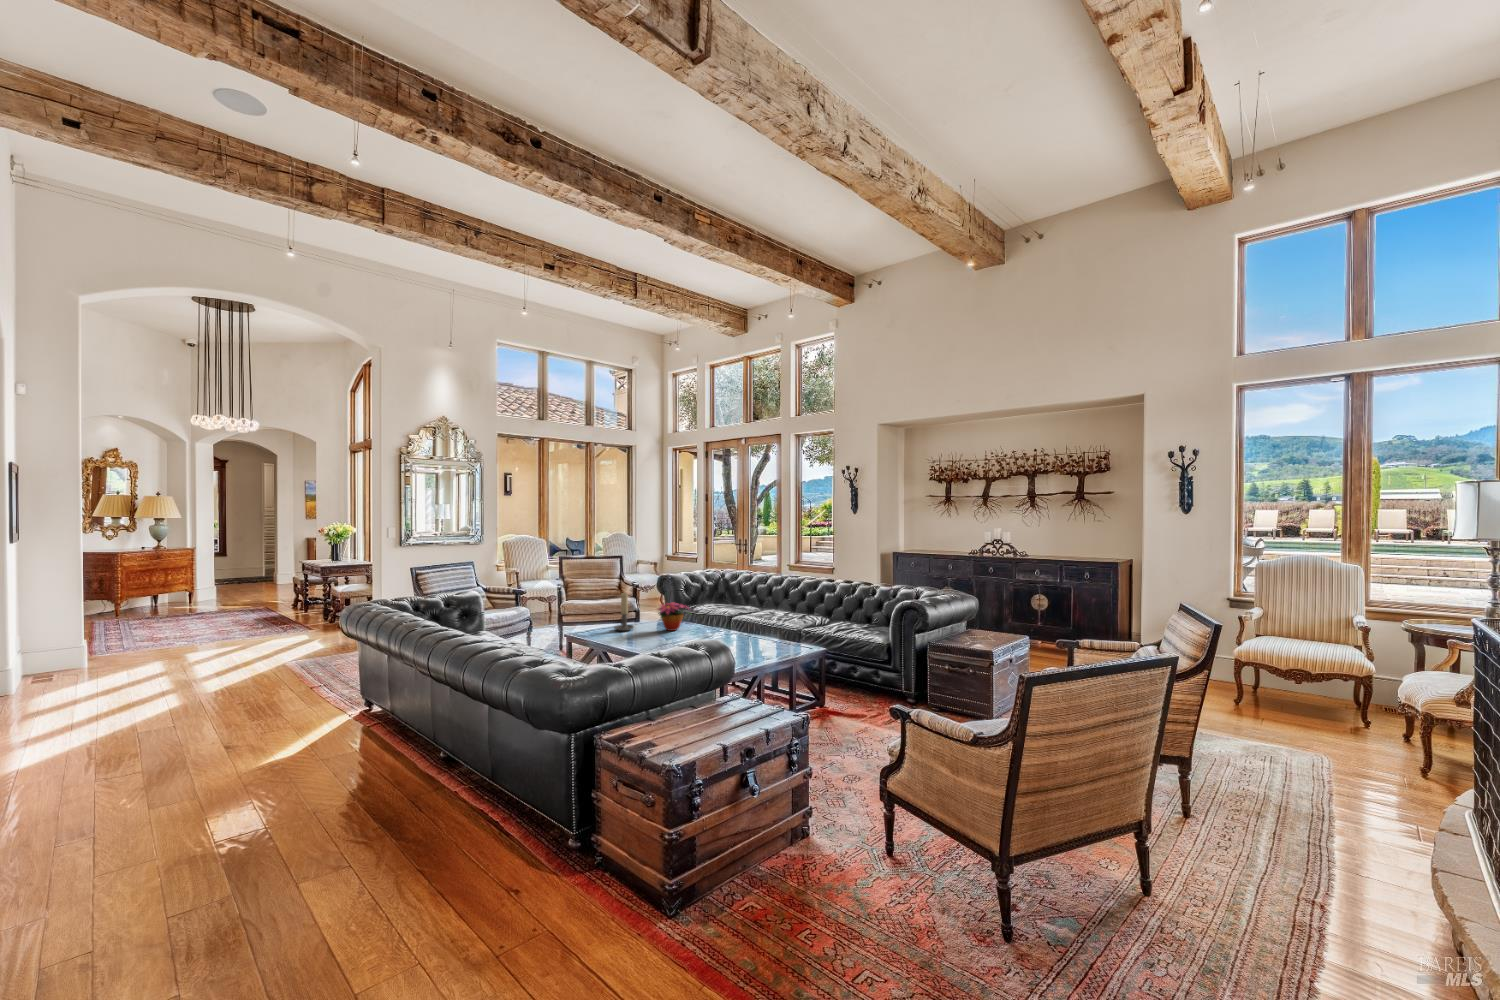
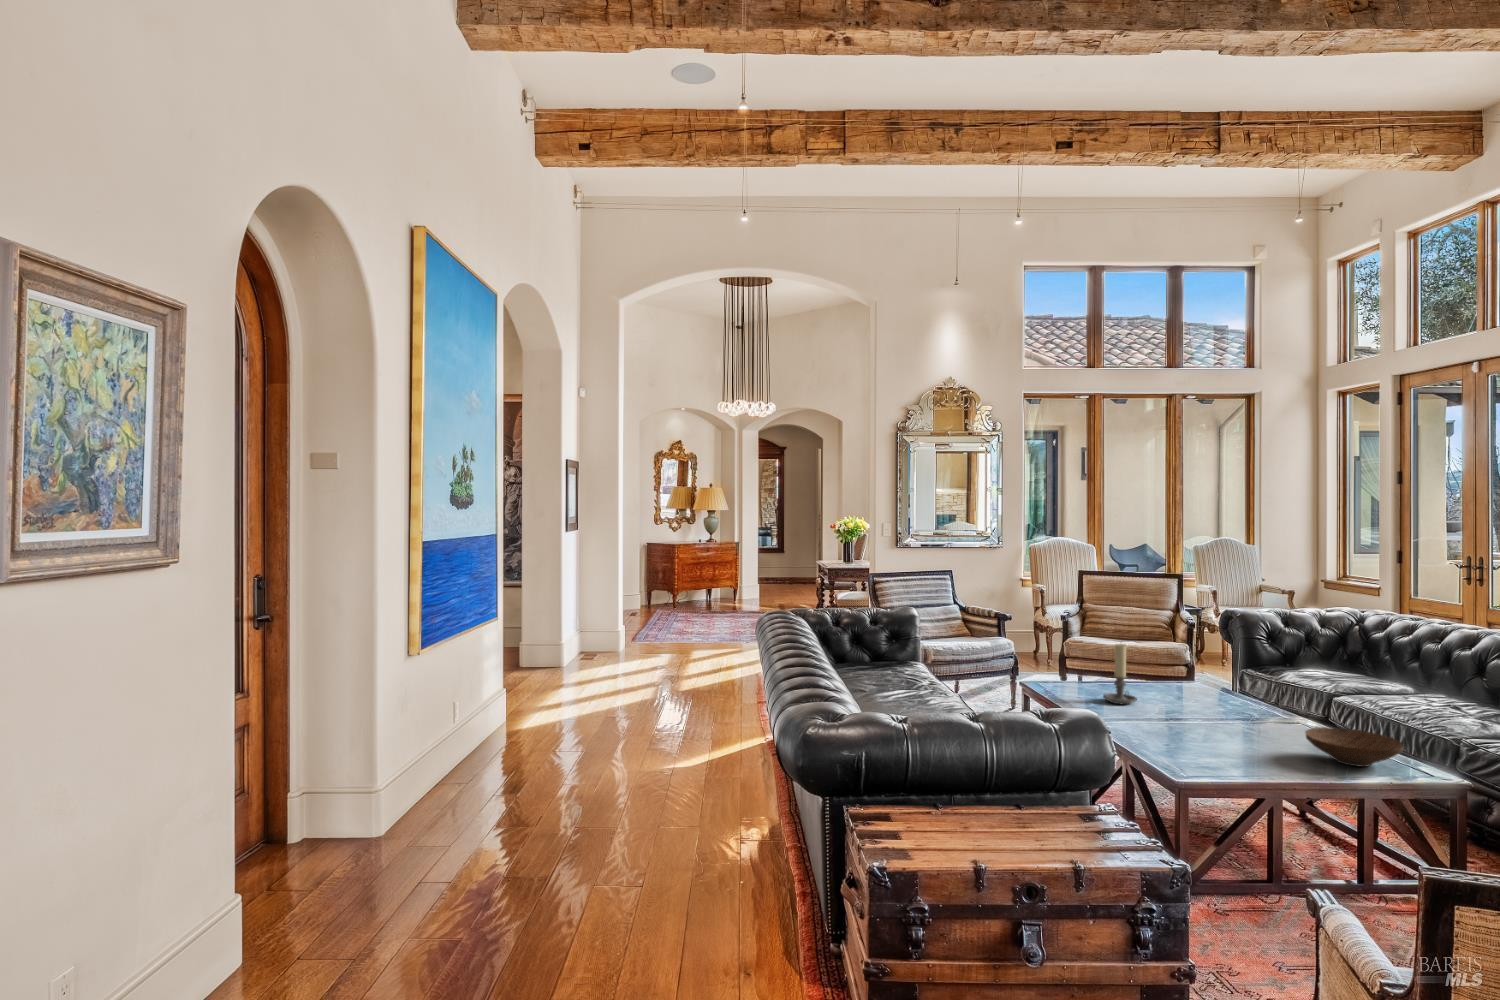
flower arrangement: present [657,602,686,631] -> none [1163,669,1240,718]
wooden bowl: none [739,621,782,640] -> present [1305,727,1404,767]

